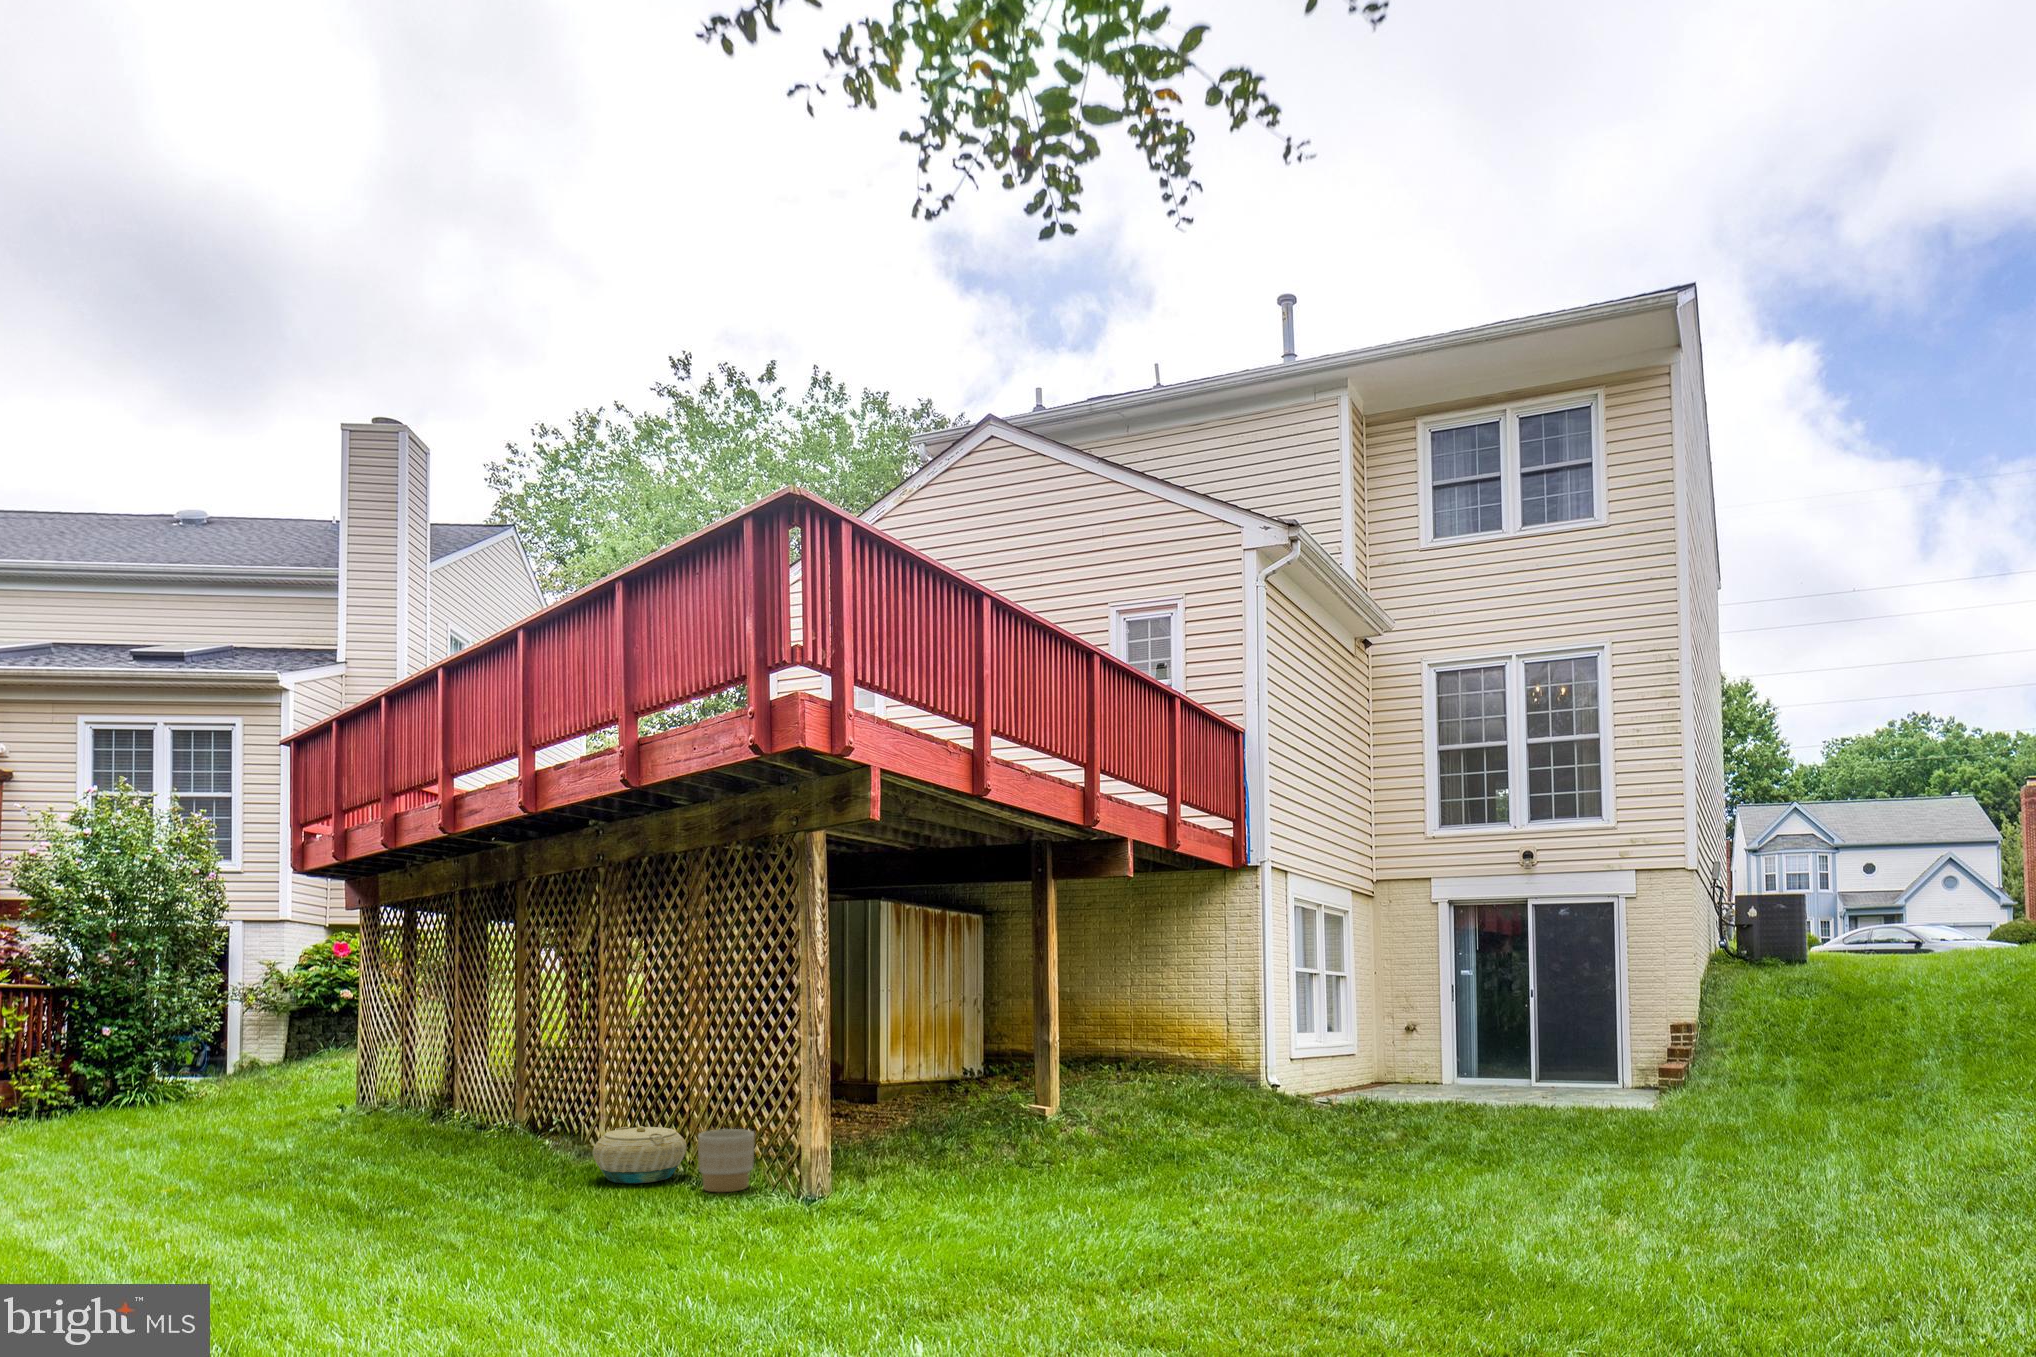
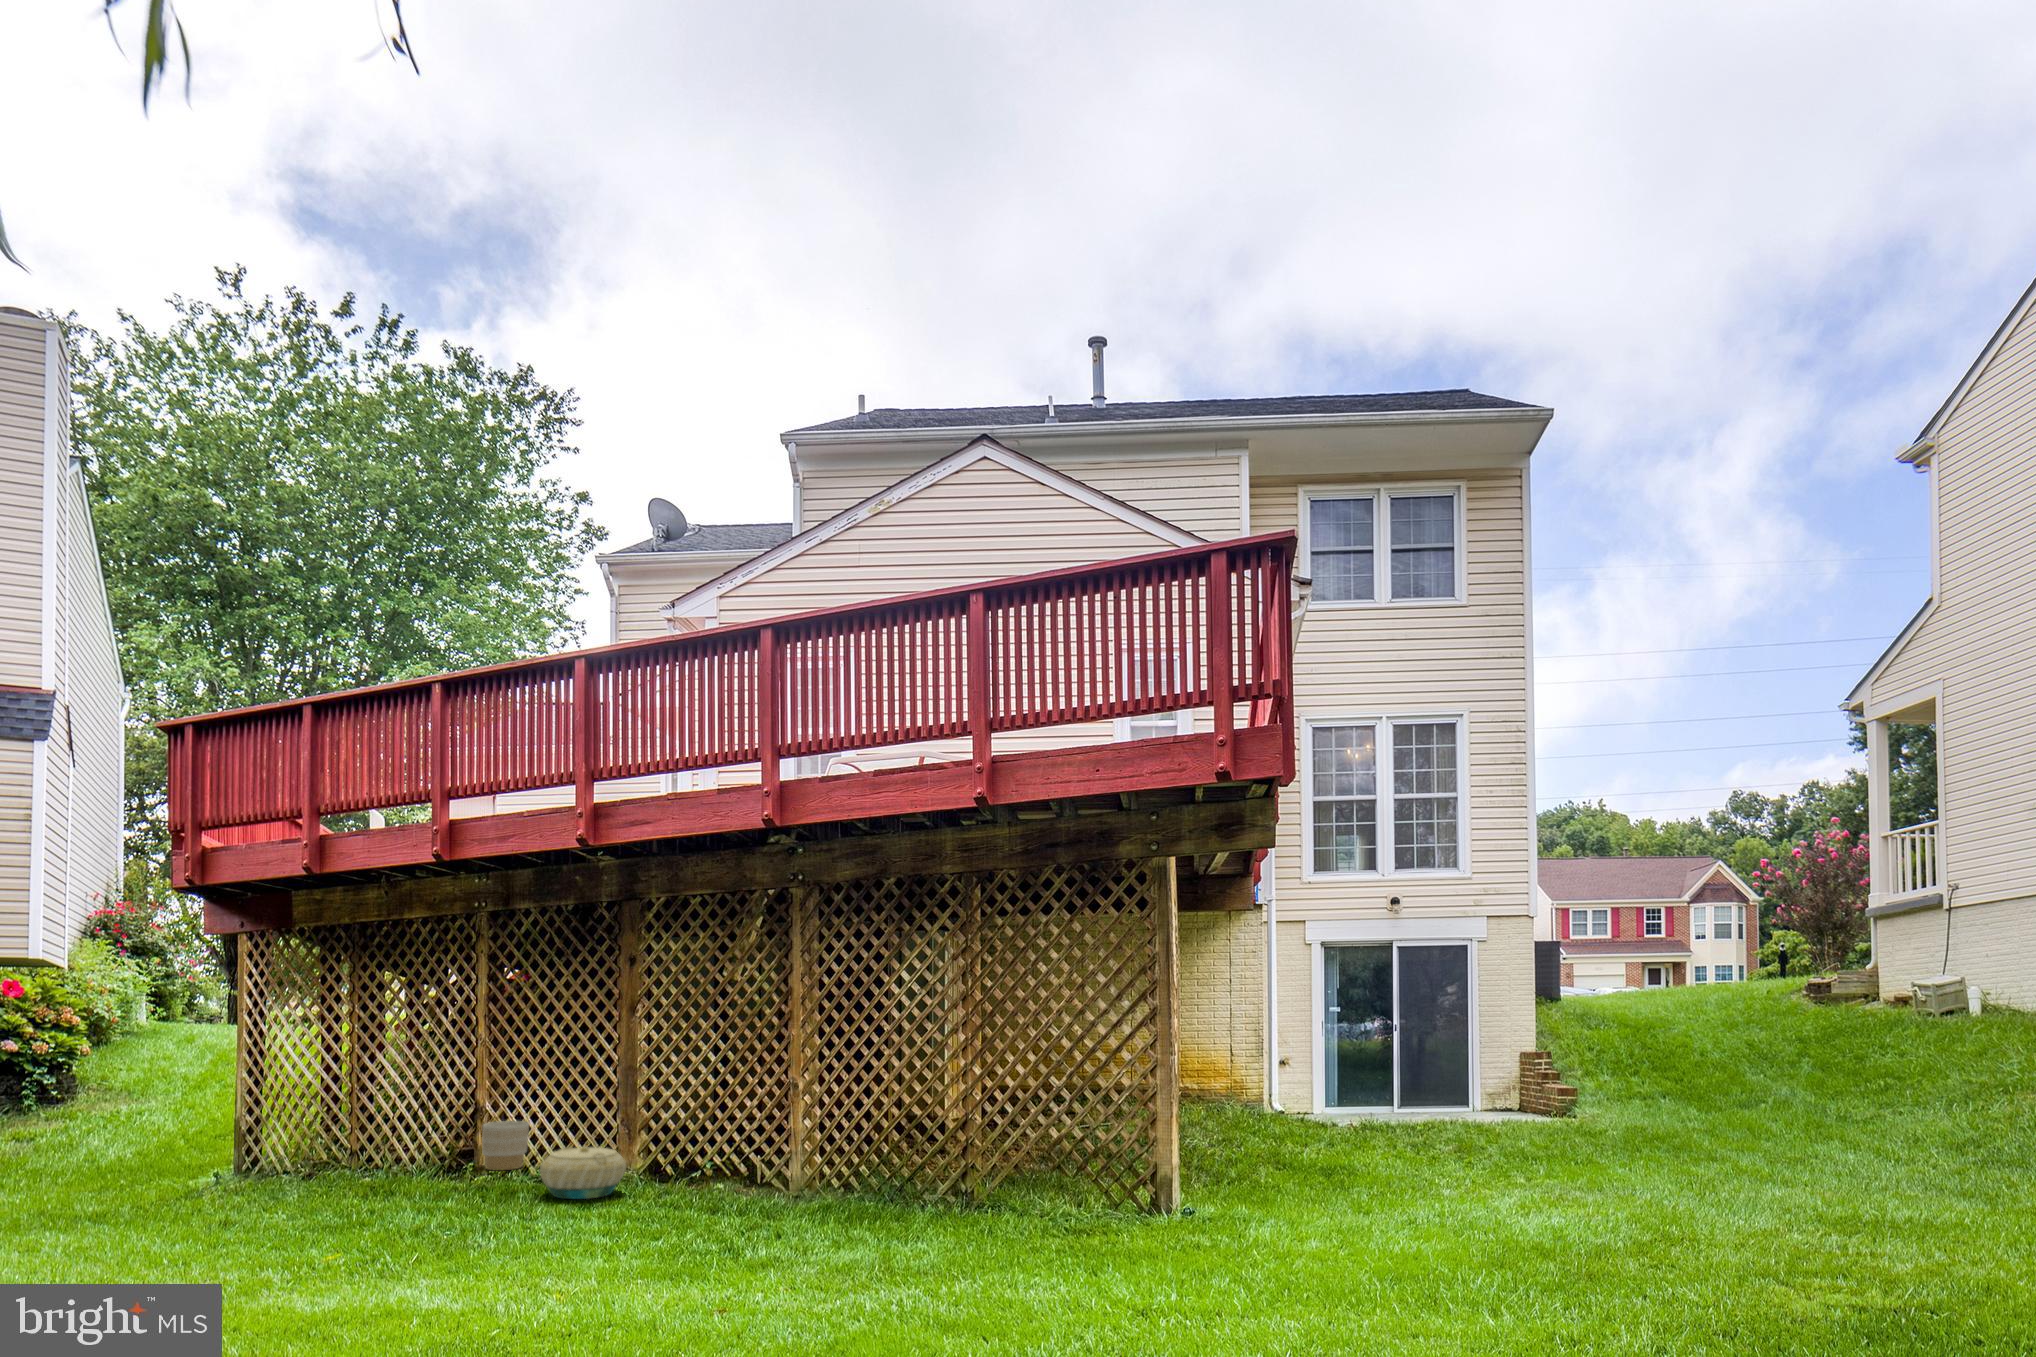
planter: present [698,1129,754,1192] -> present [482,1121,529,1170]

